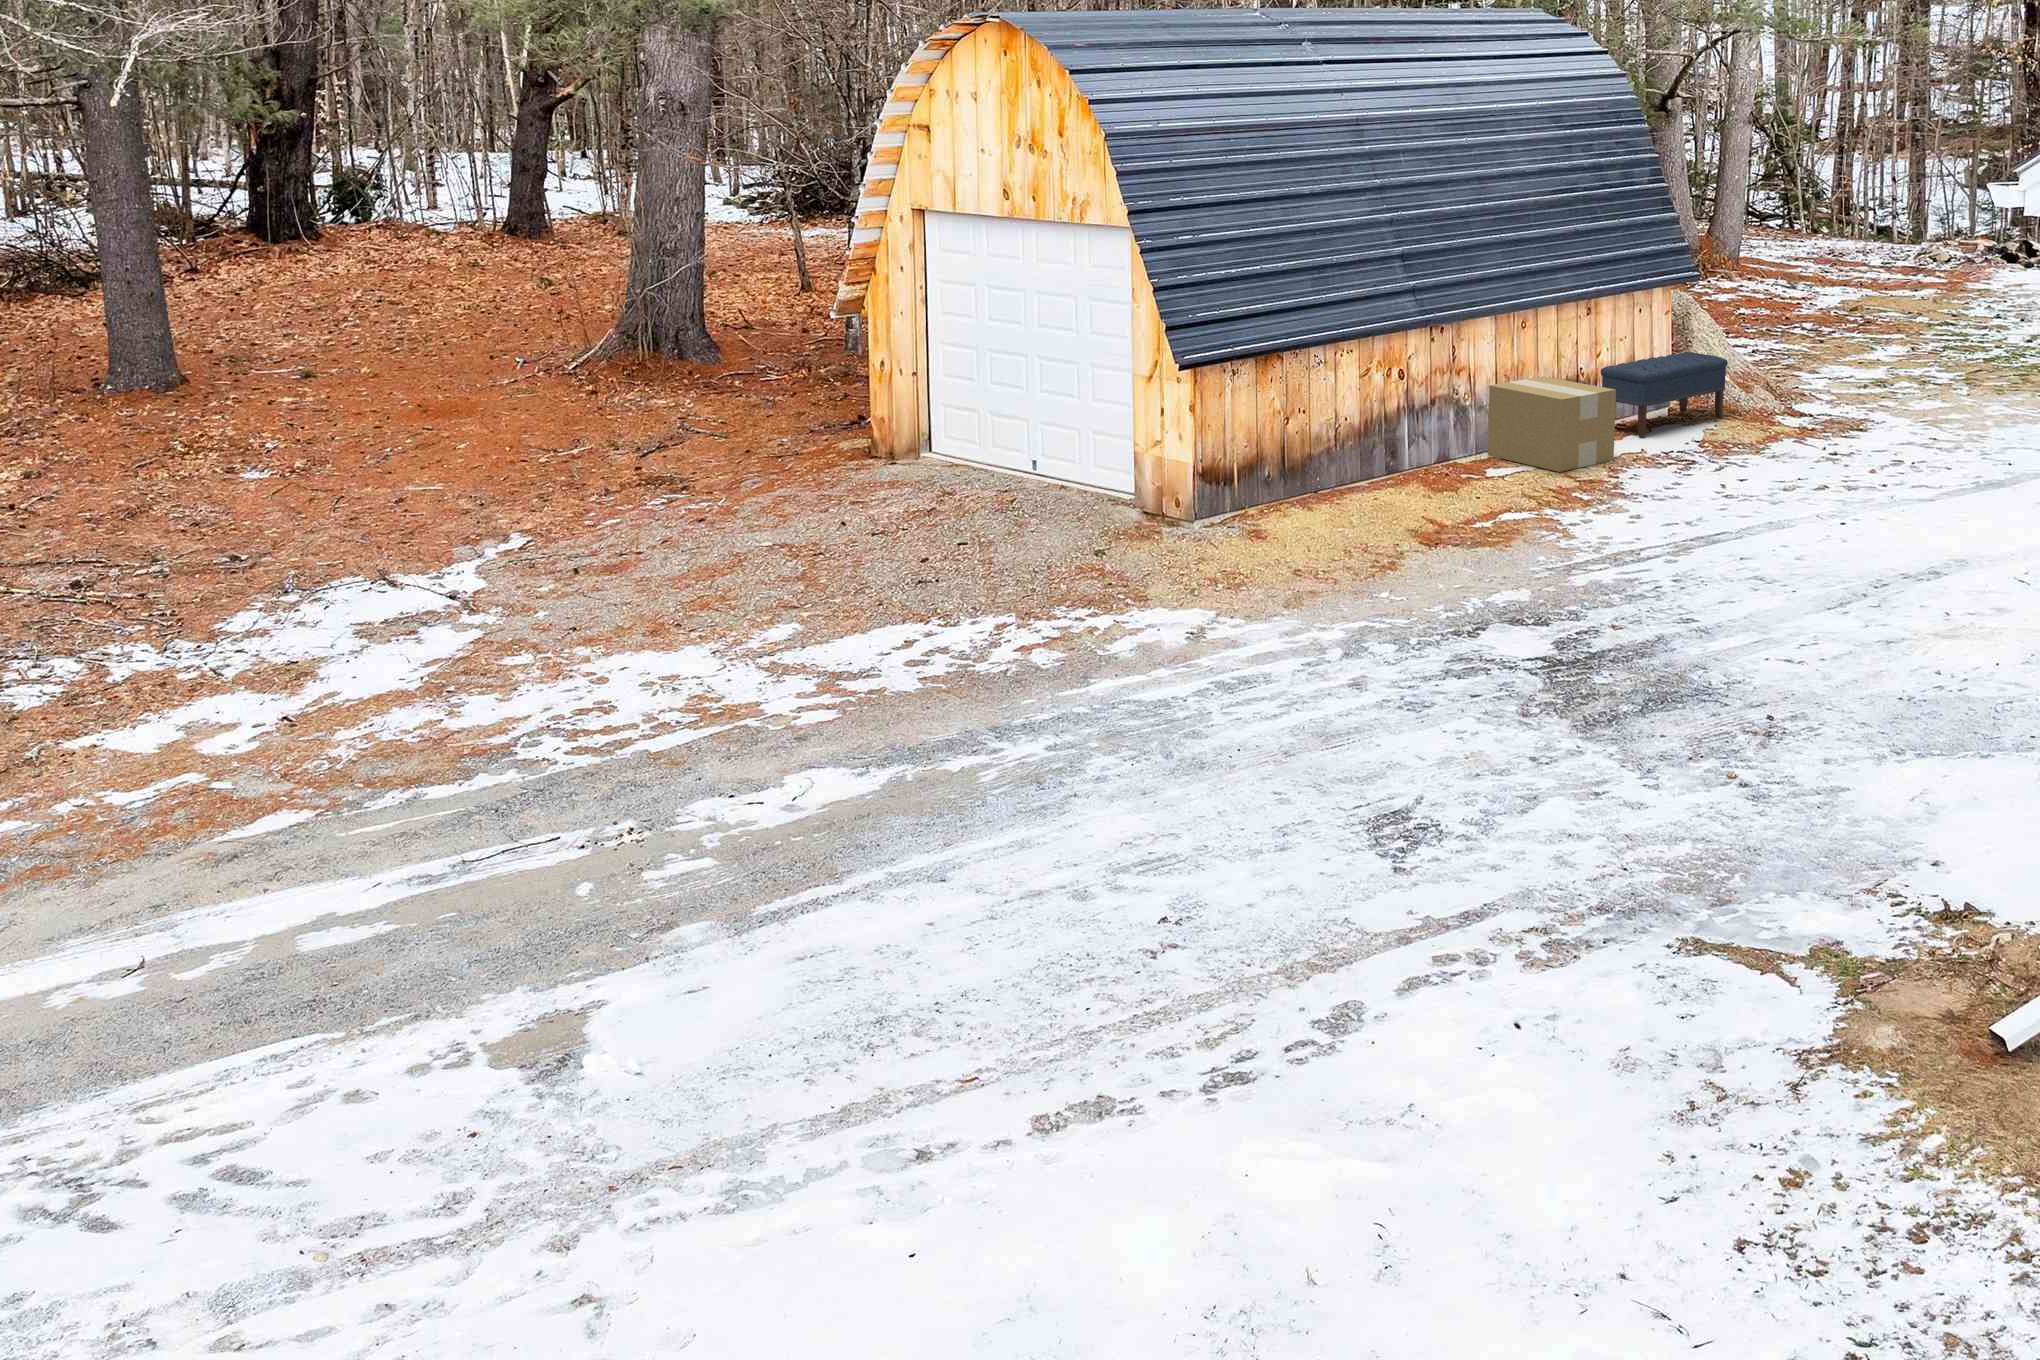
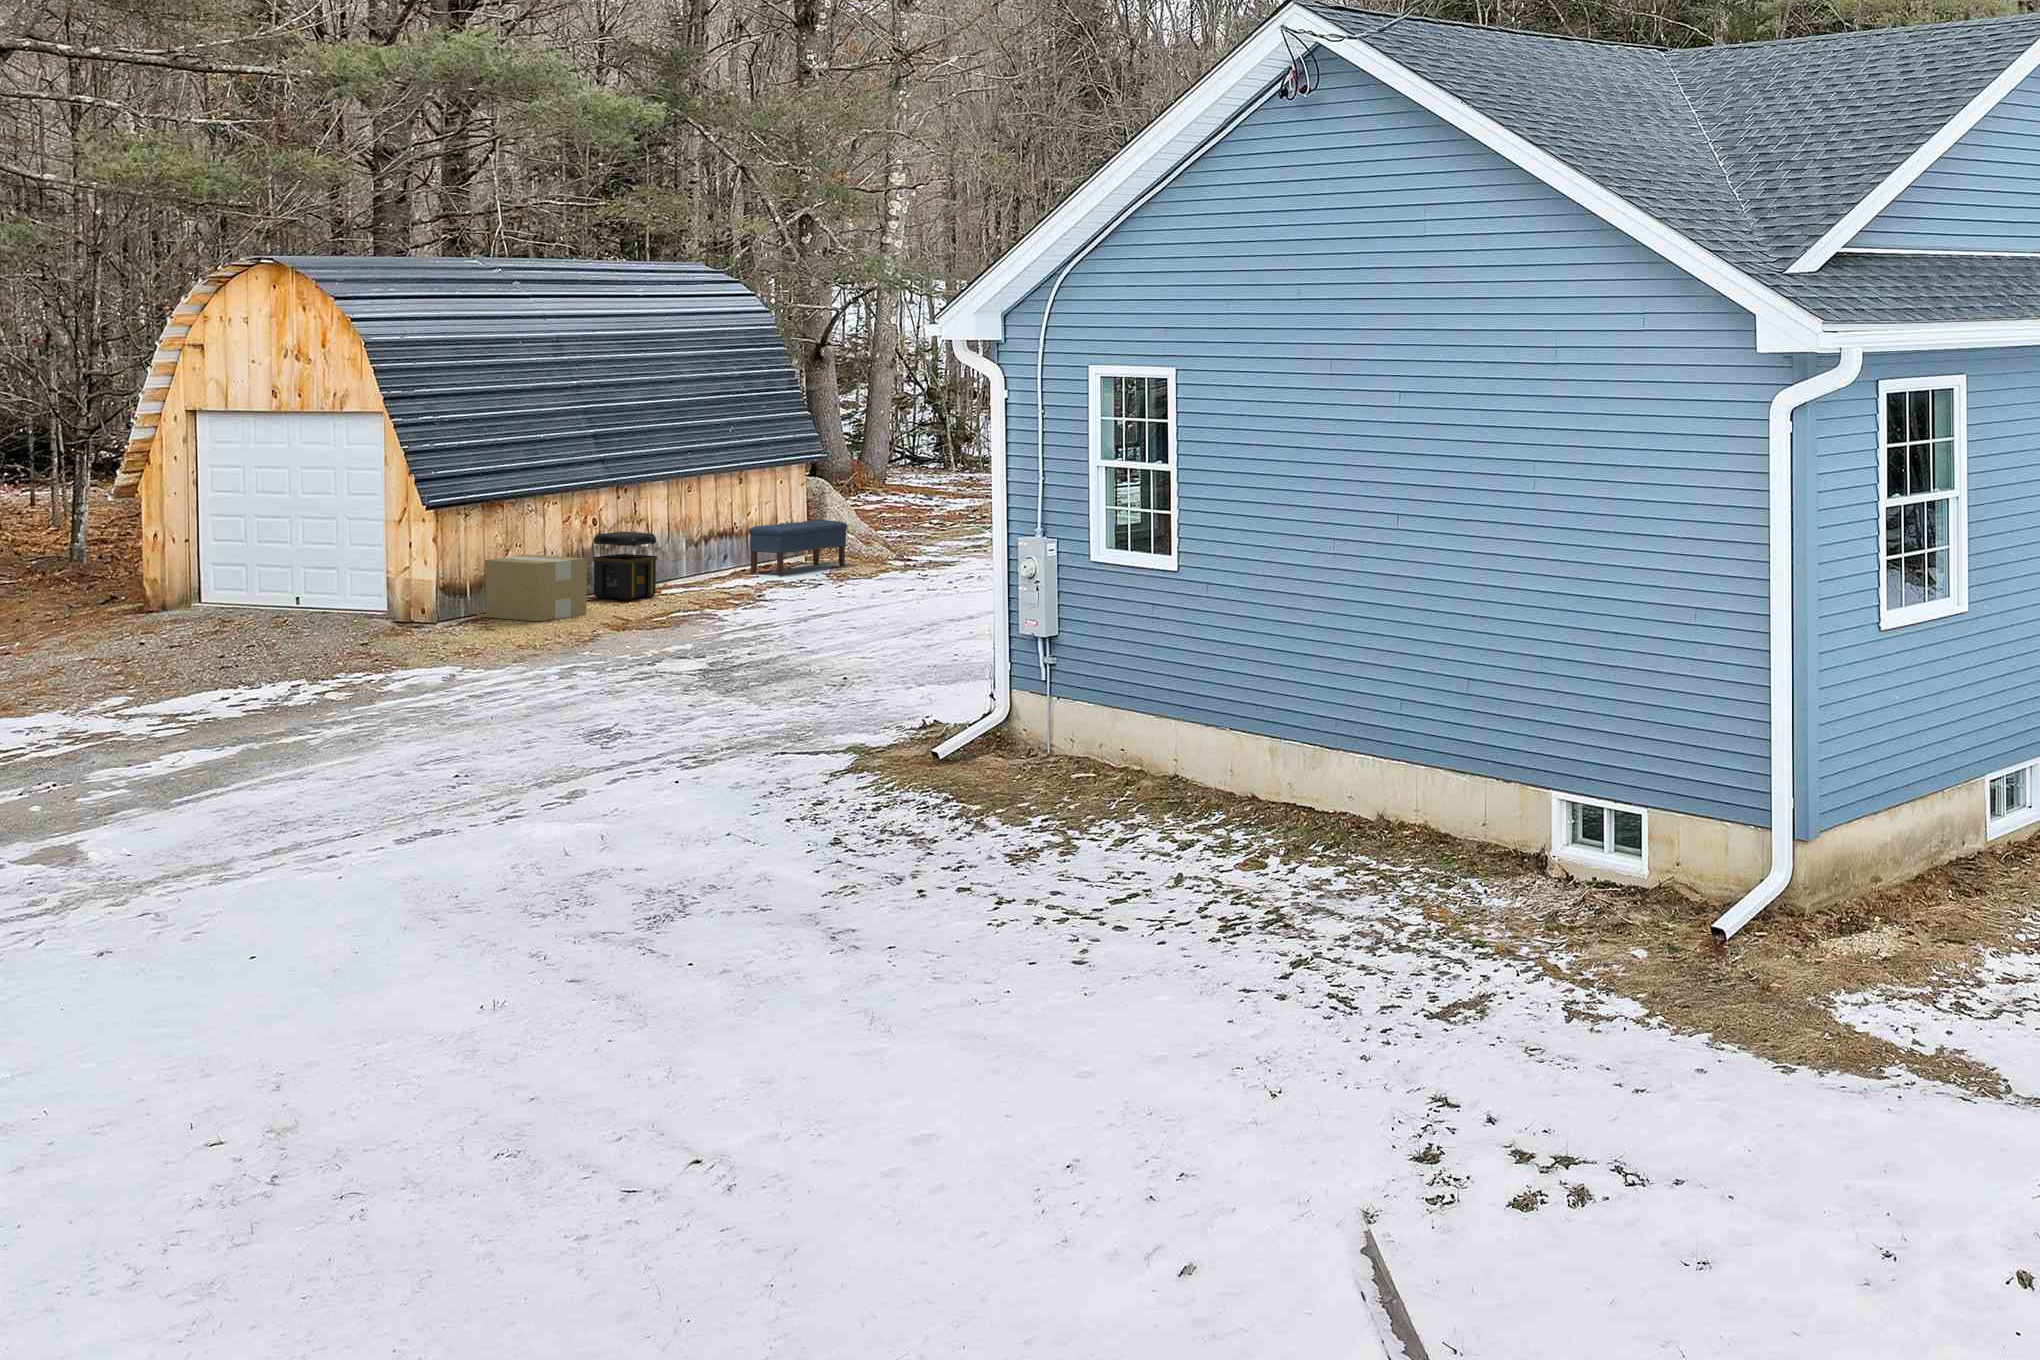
cardboard box: present [1488,376,1616,472] -> present [478,554,587,621]
toolbox: none [1400,386,1485,488] -> present [593,532,657,600]

